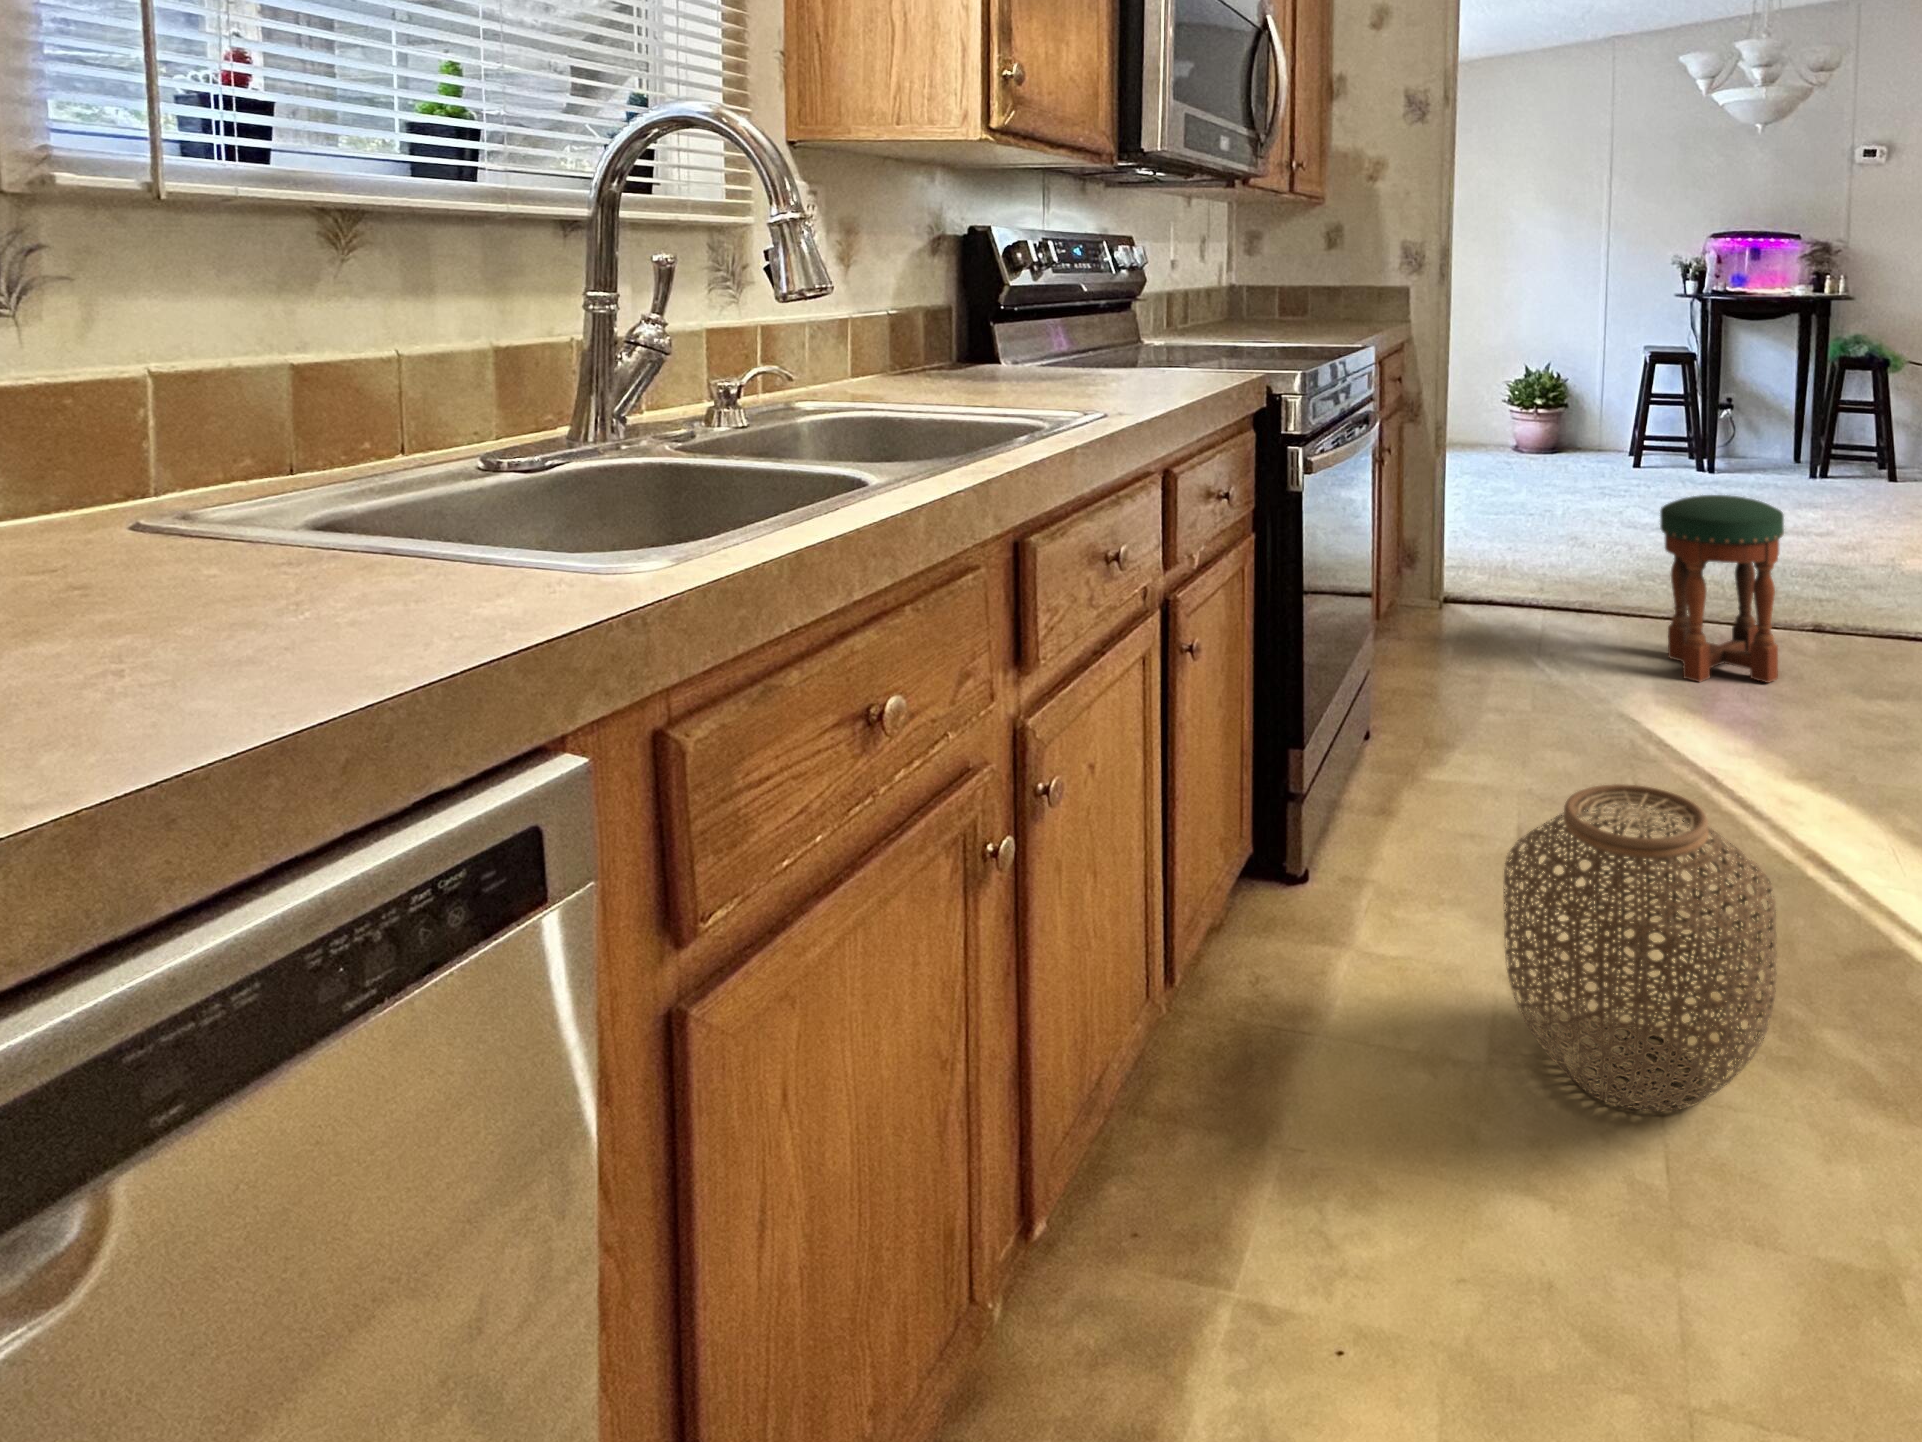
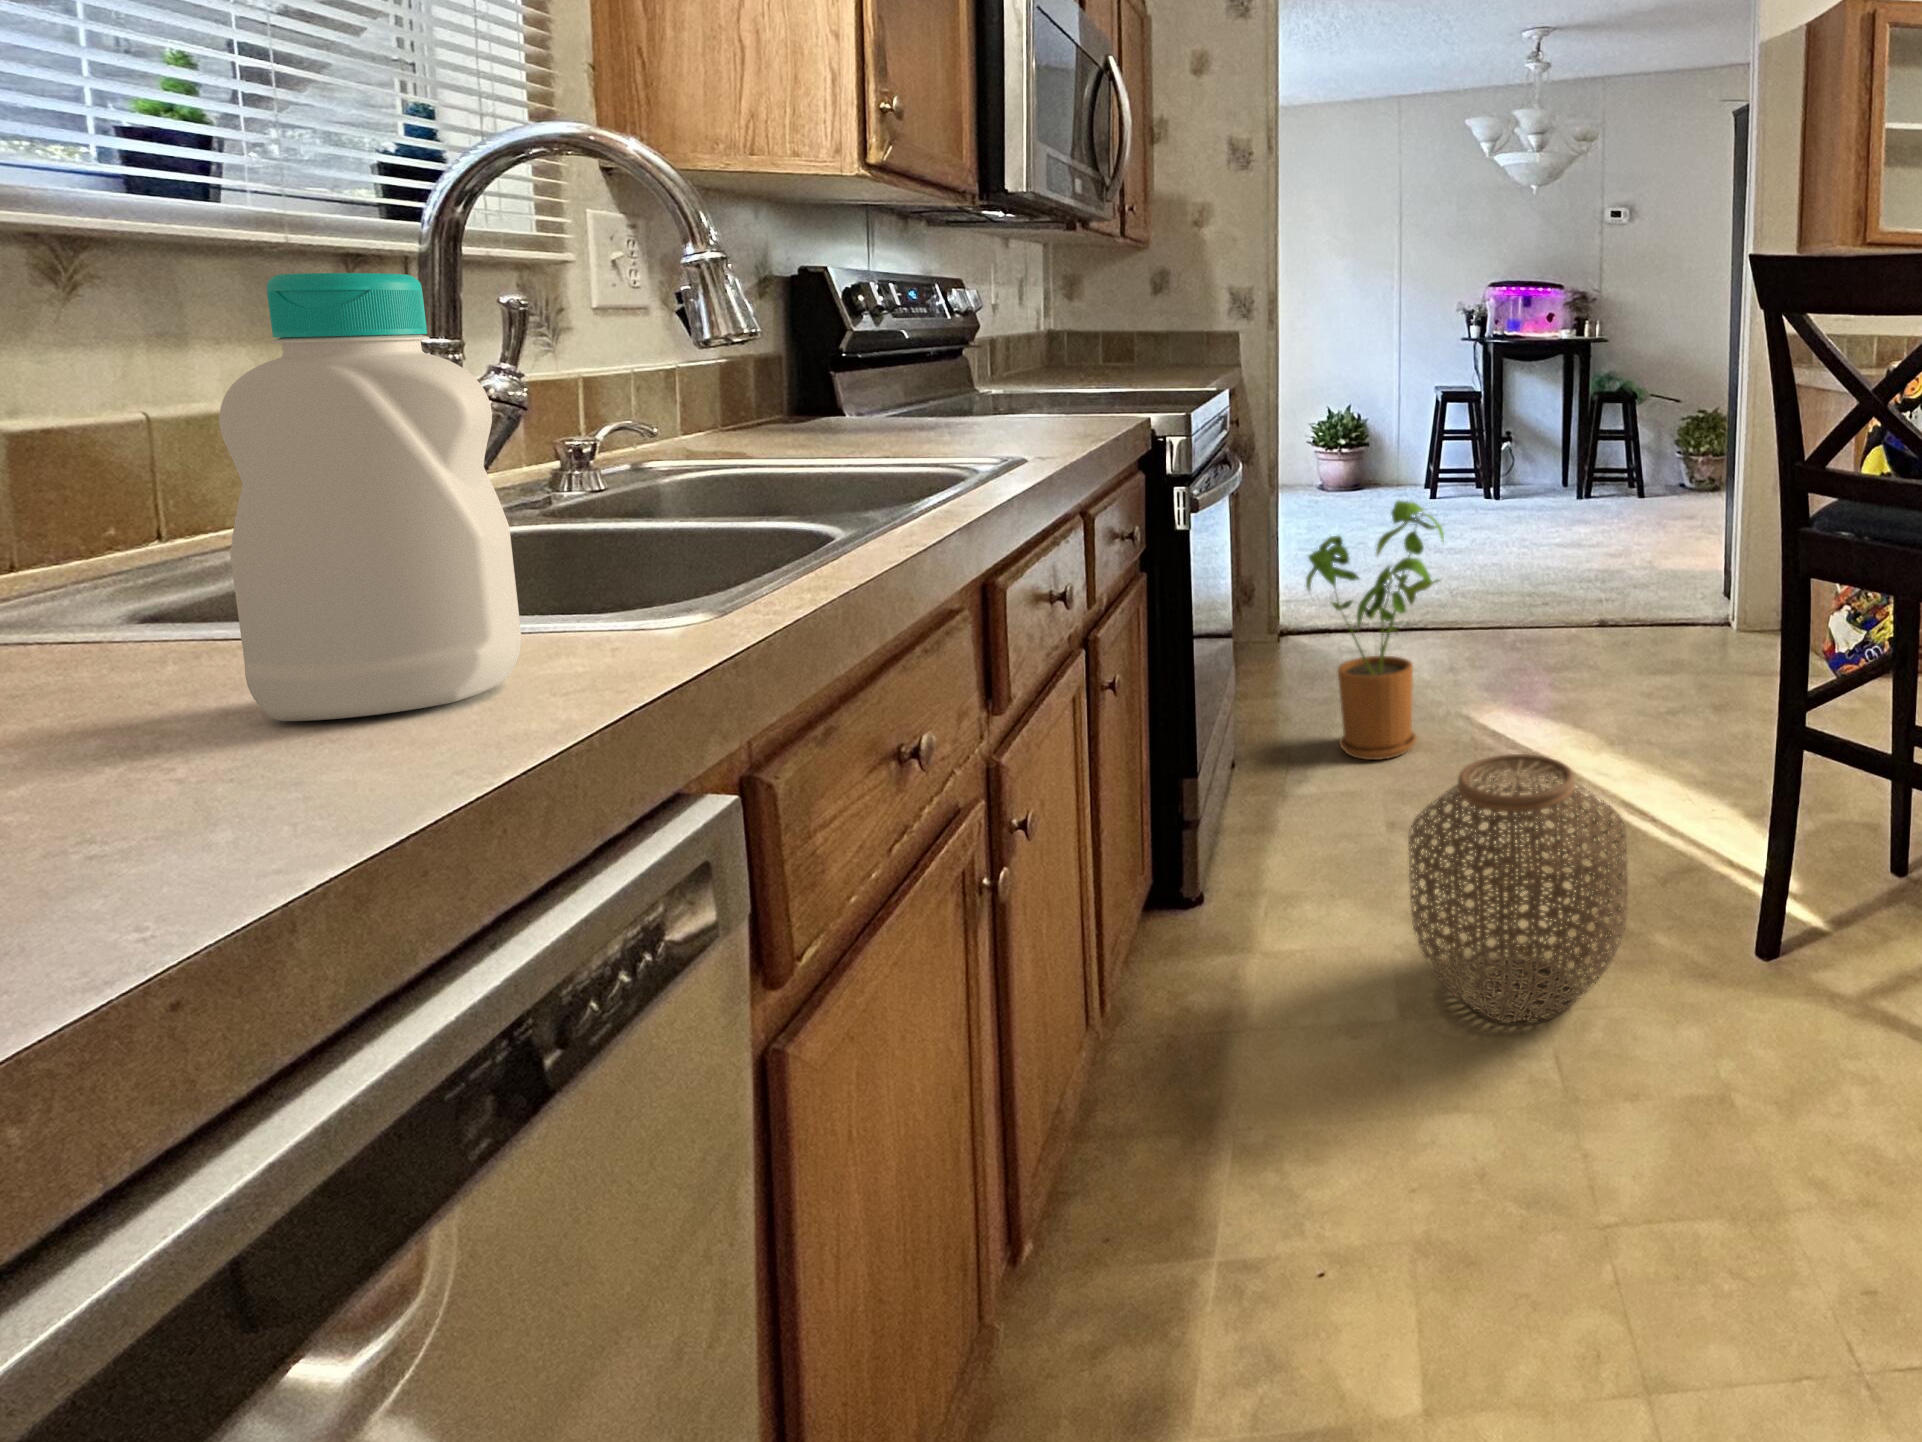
bottle: none [247,238,470,631] -> present [219,273,521,721]
house plant: none [1448,476,1605,763] -> present [1306,501,1444,760]
stool: present [1660,495,1784,683] -> none [1479,511,1577,673]

